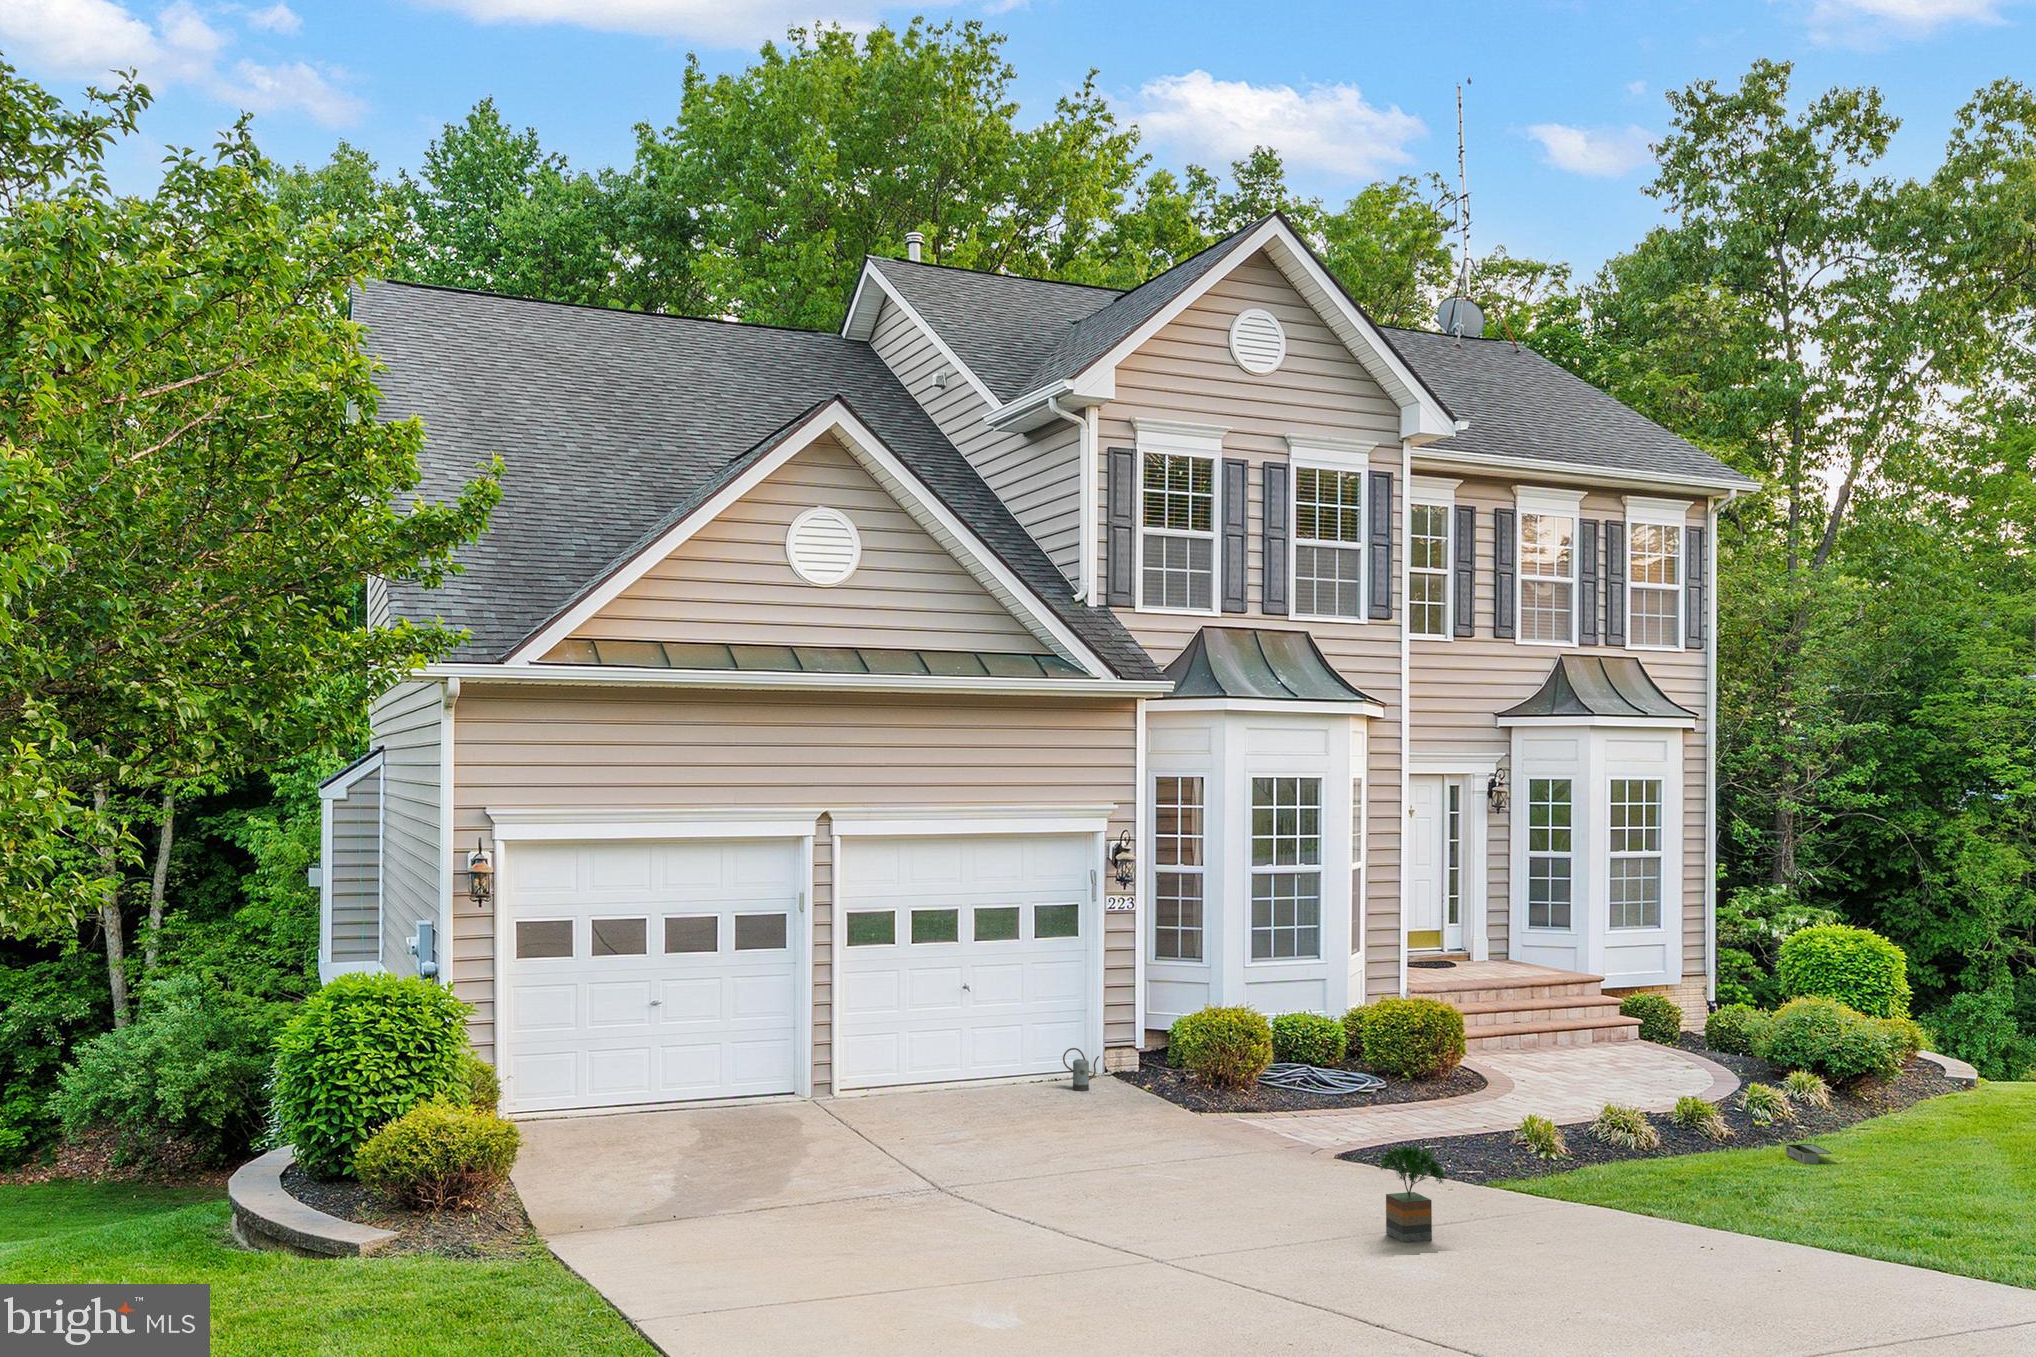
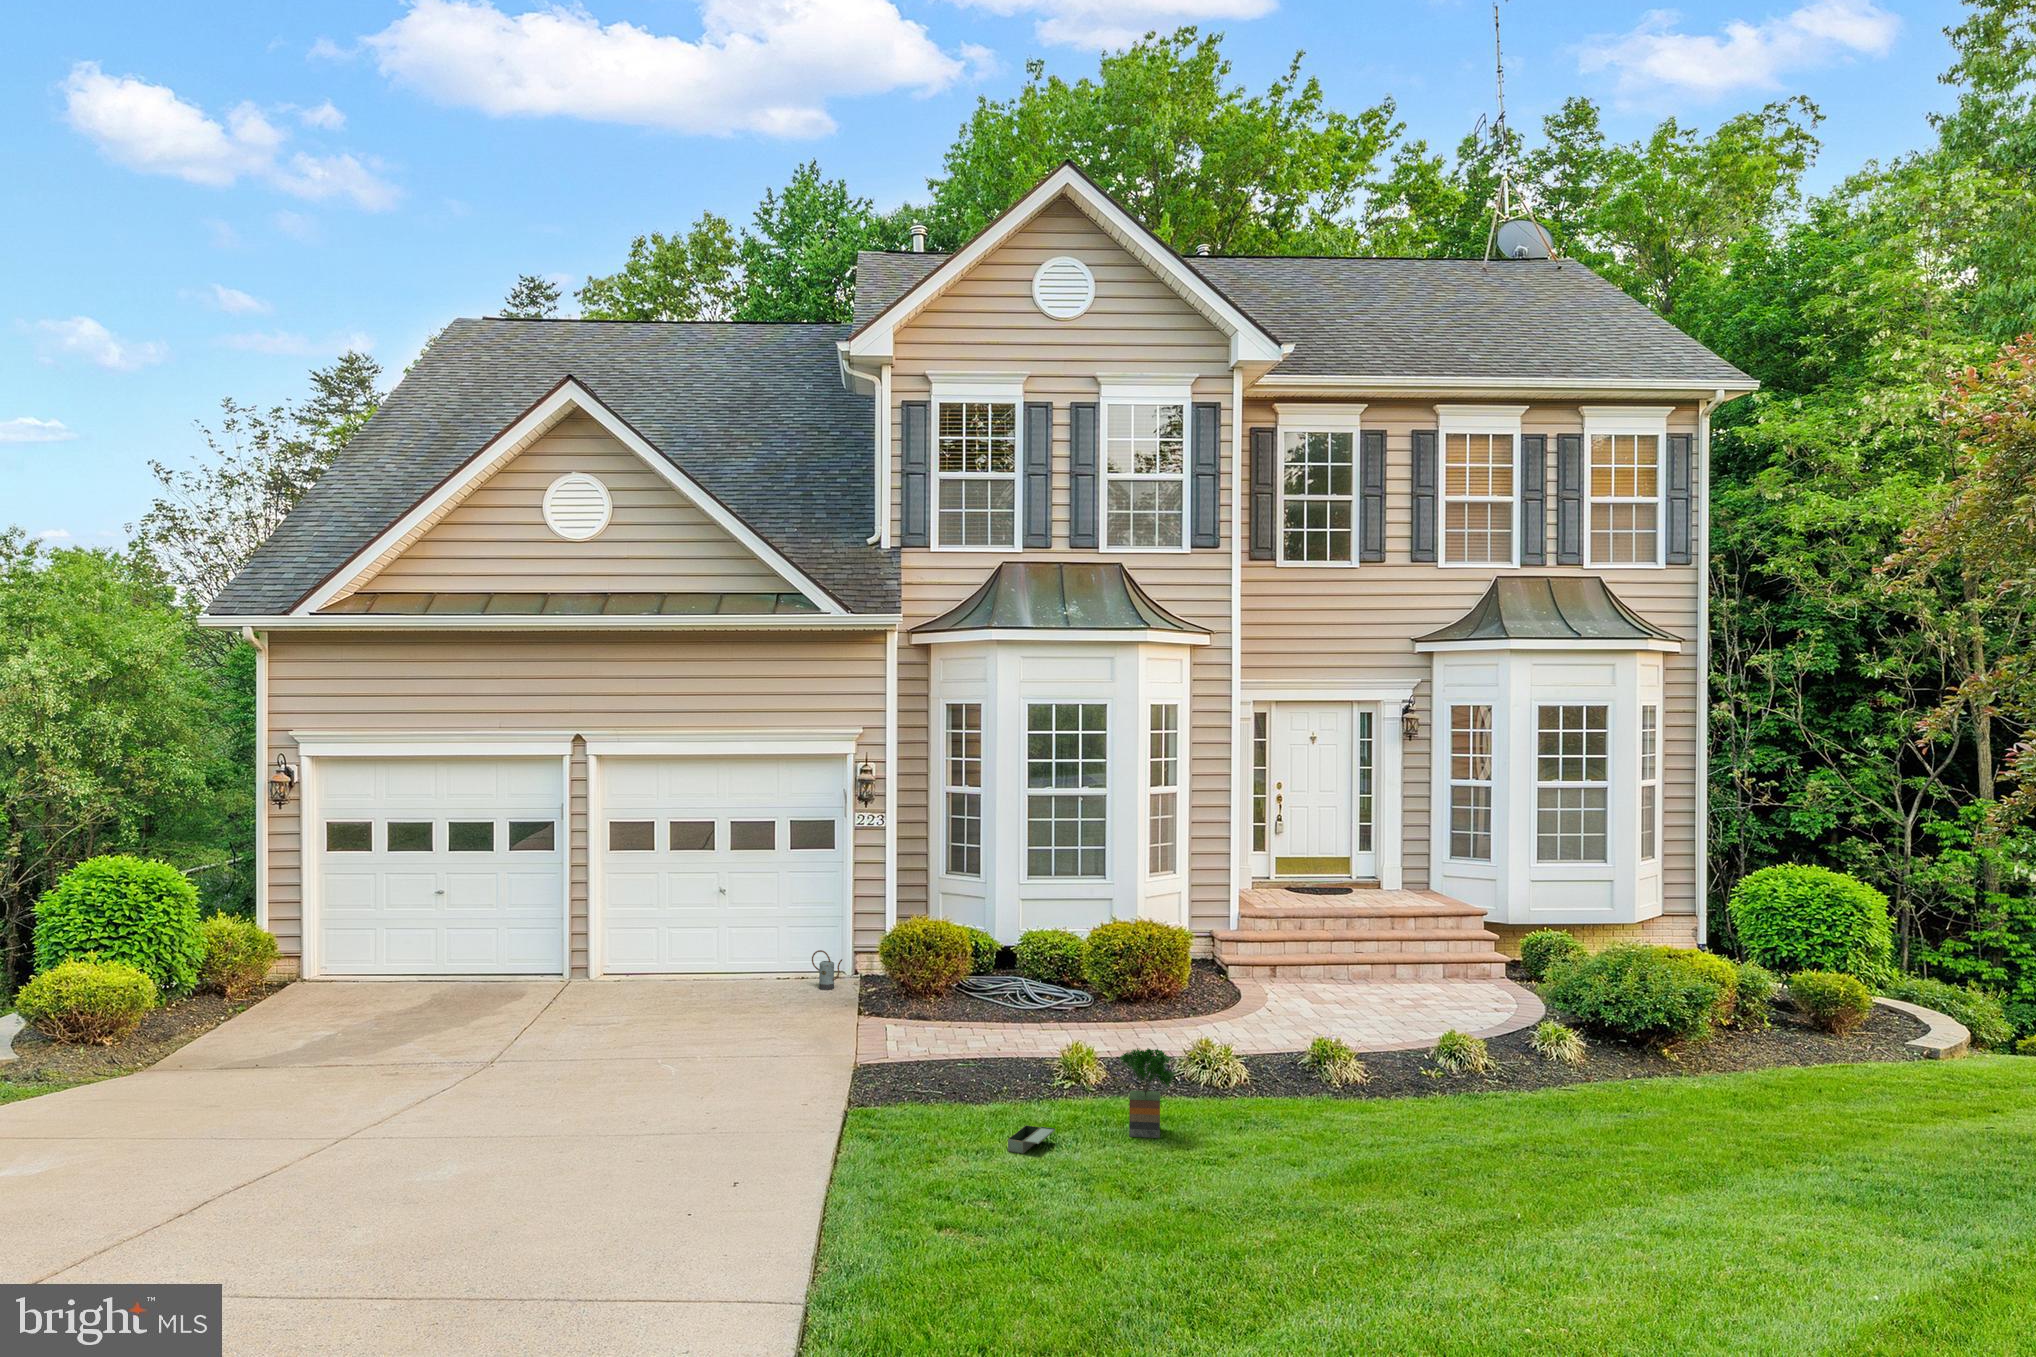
toolbox: present [1786,1144,1832,1164] -> present [1008,1125,1055,1154]
potted tree: present [1379,1146,1445,1243] -> present [1120,1048,1174,1138]

